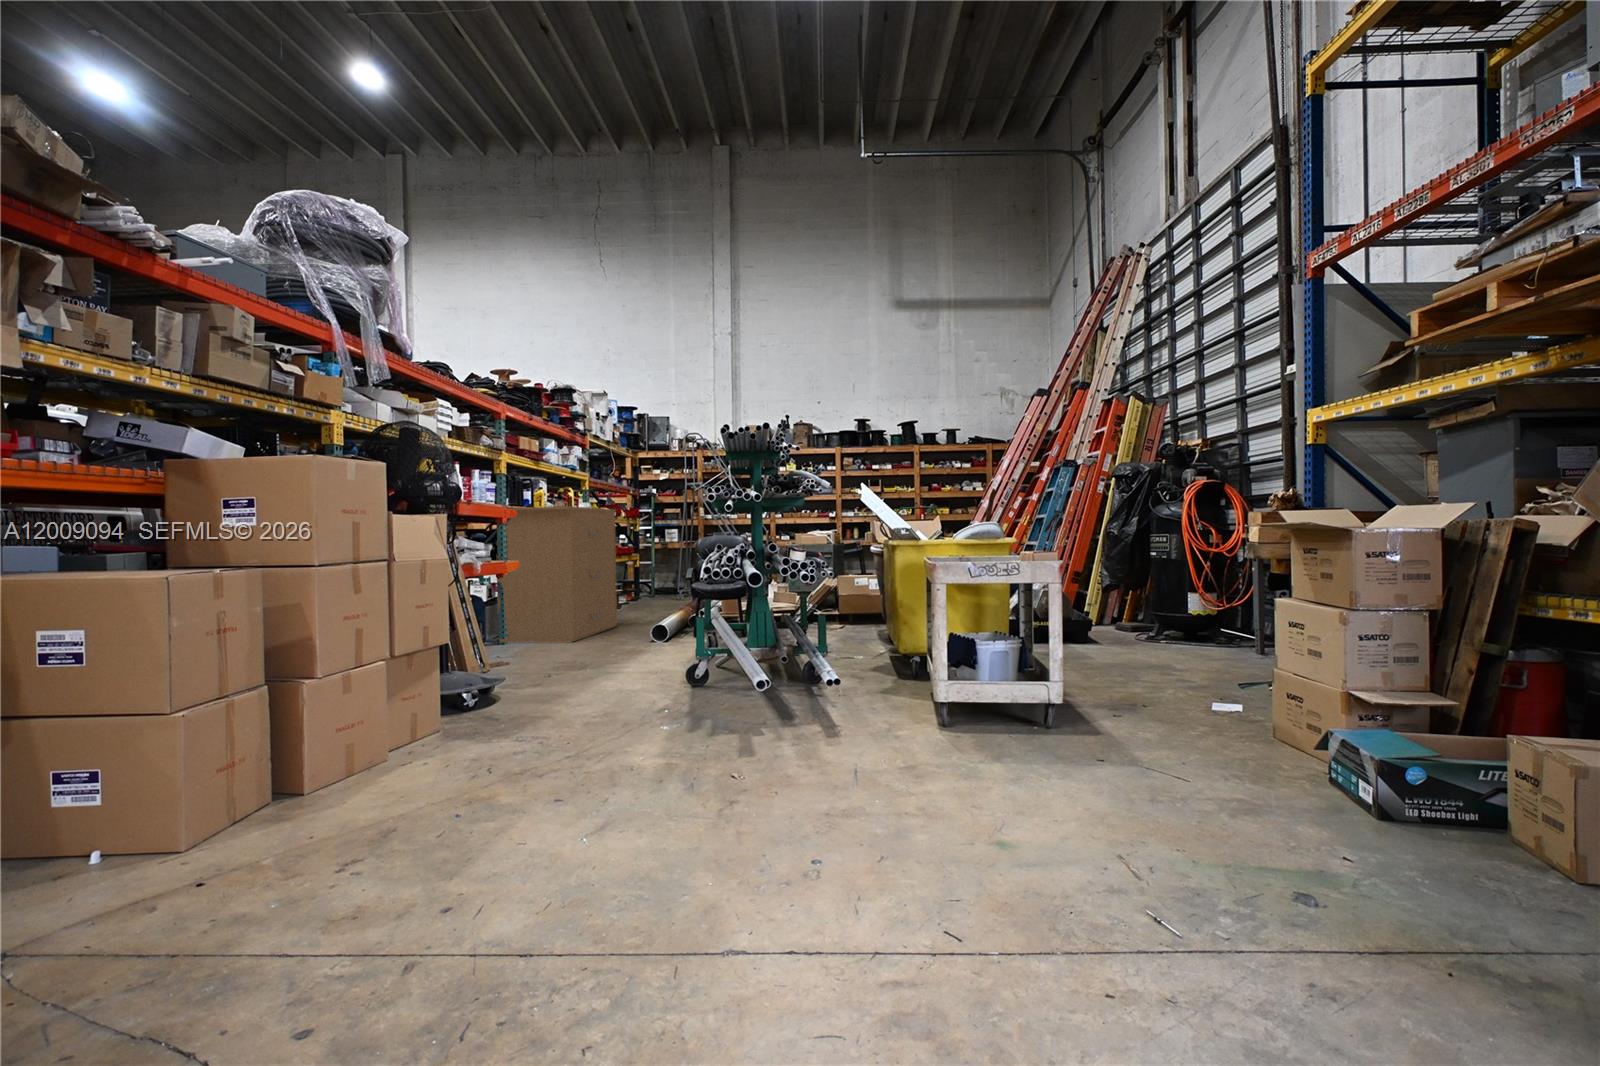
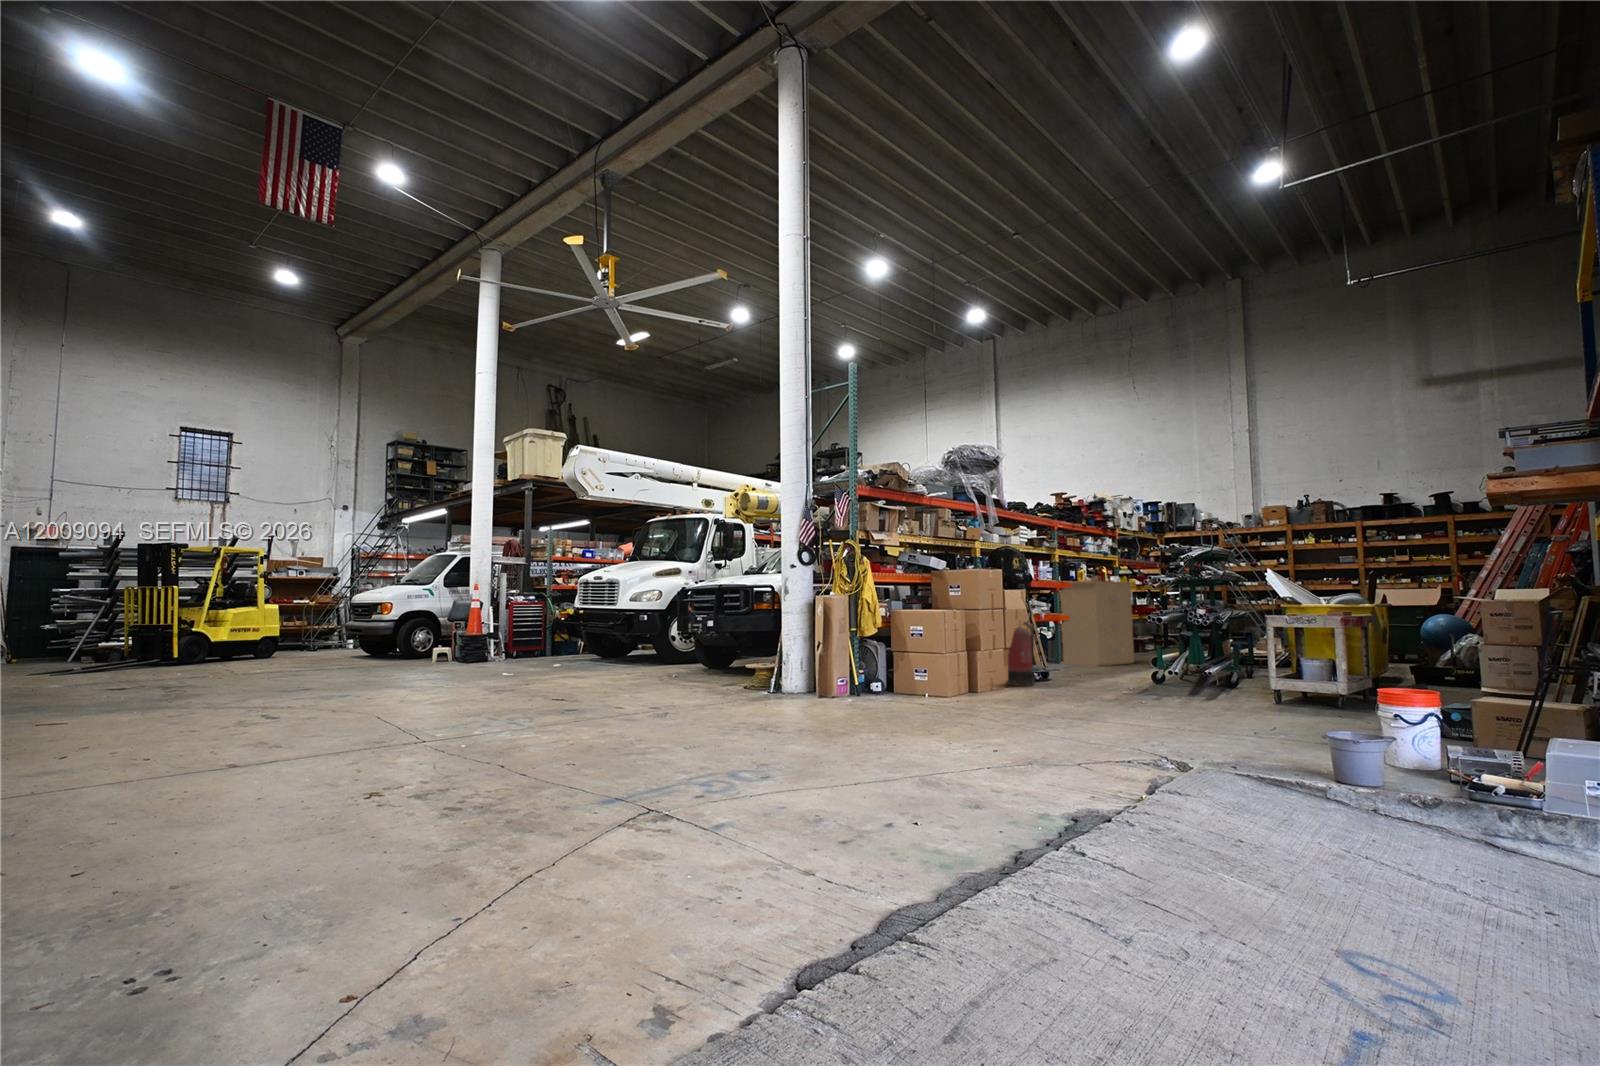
fire extinguisher: none [391,588,474,773] -> present [1006,622,1035,686]

